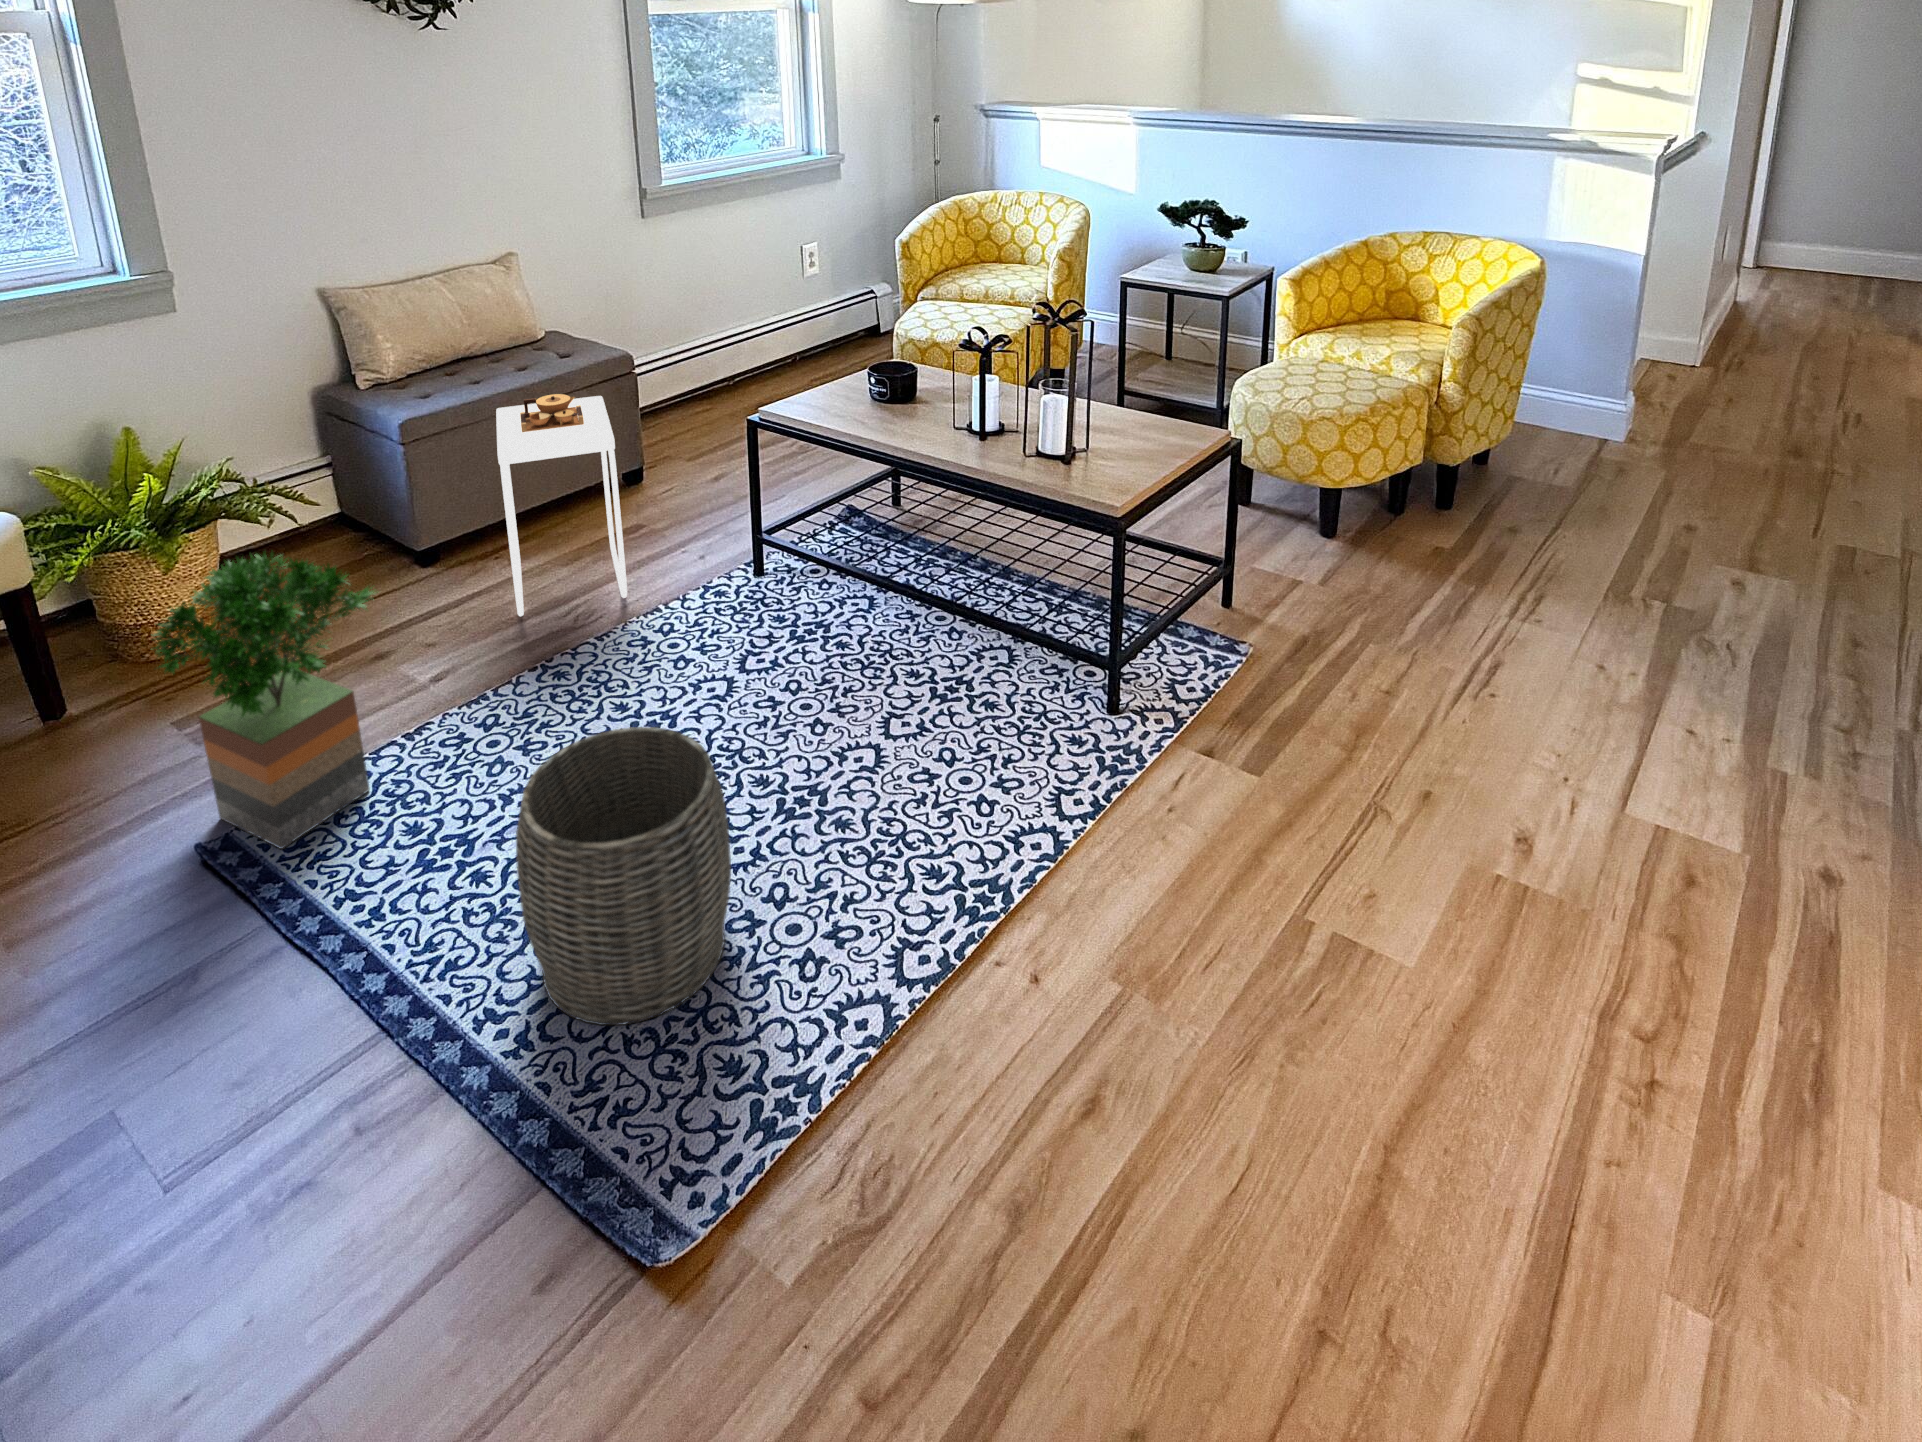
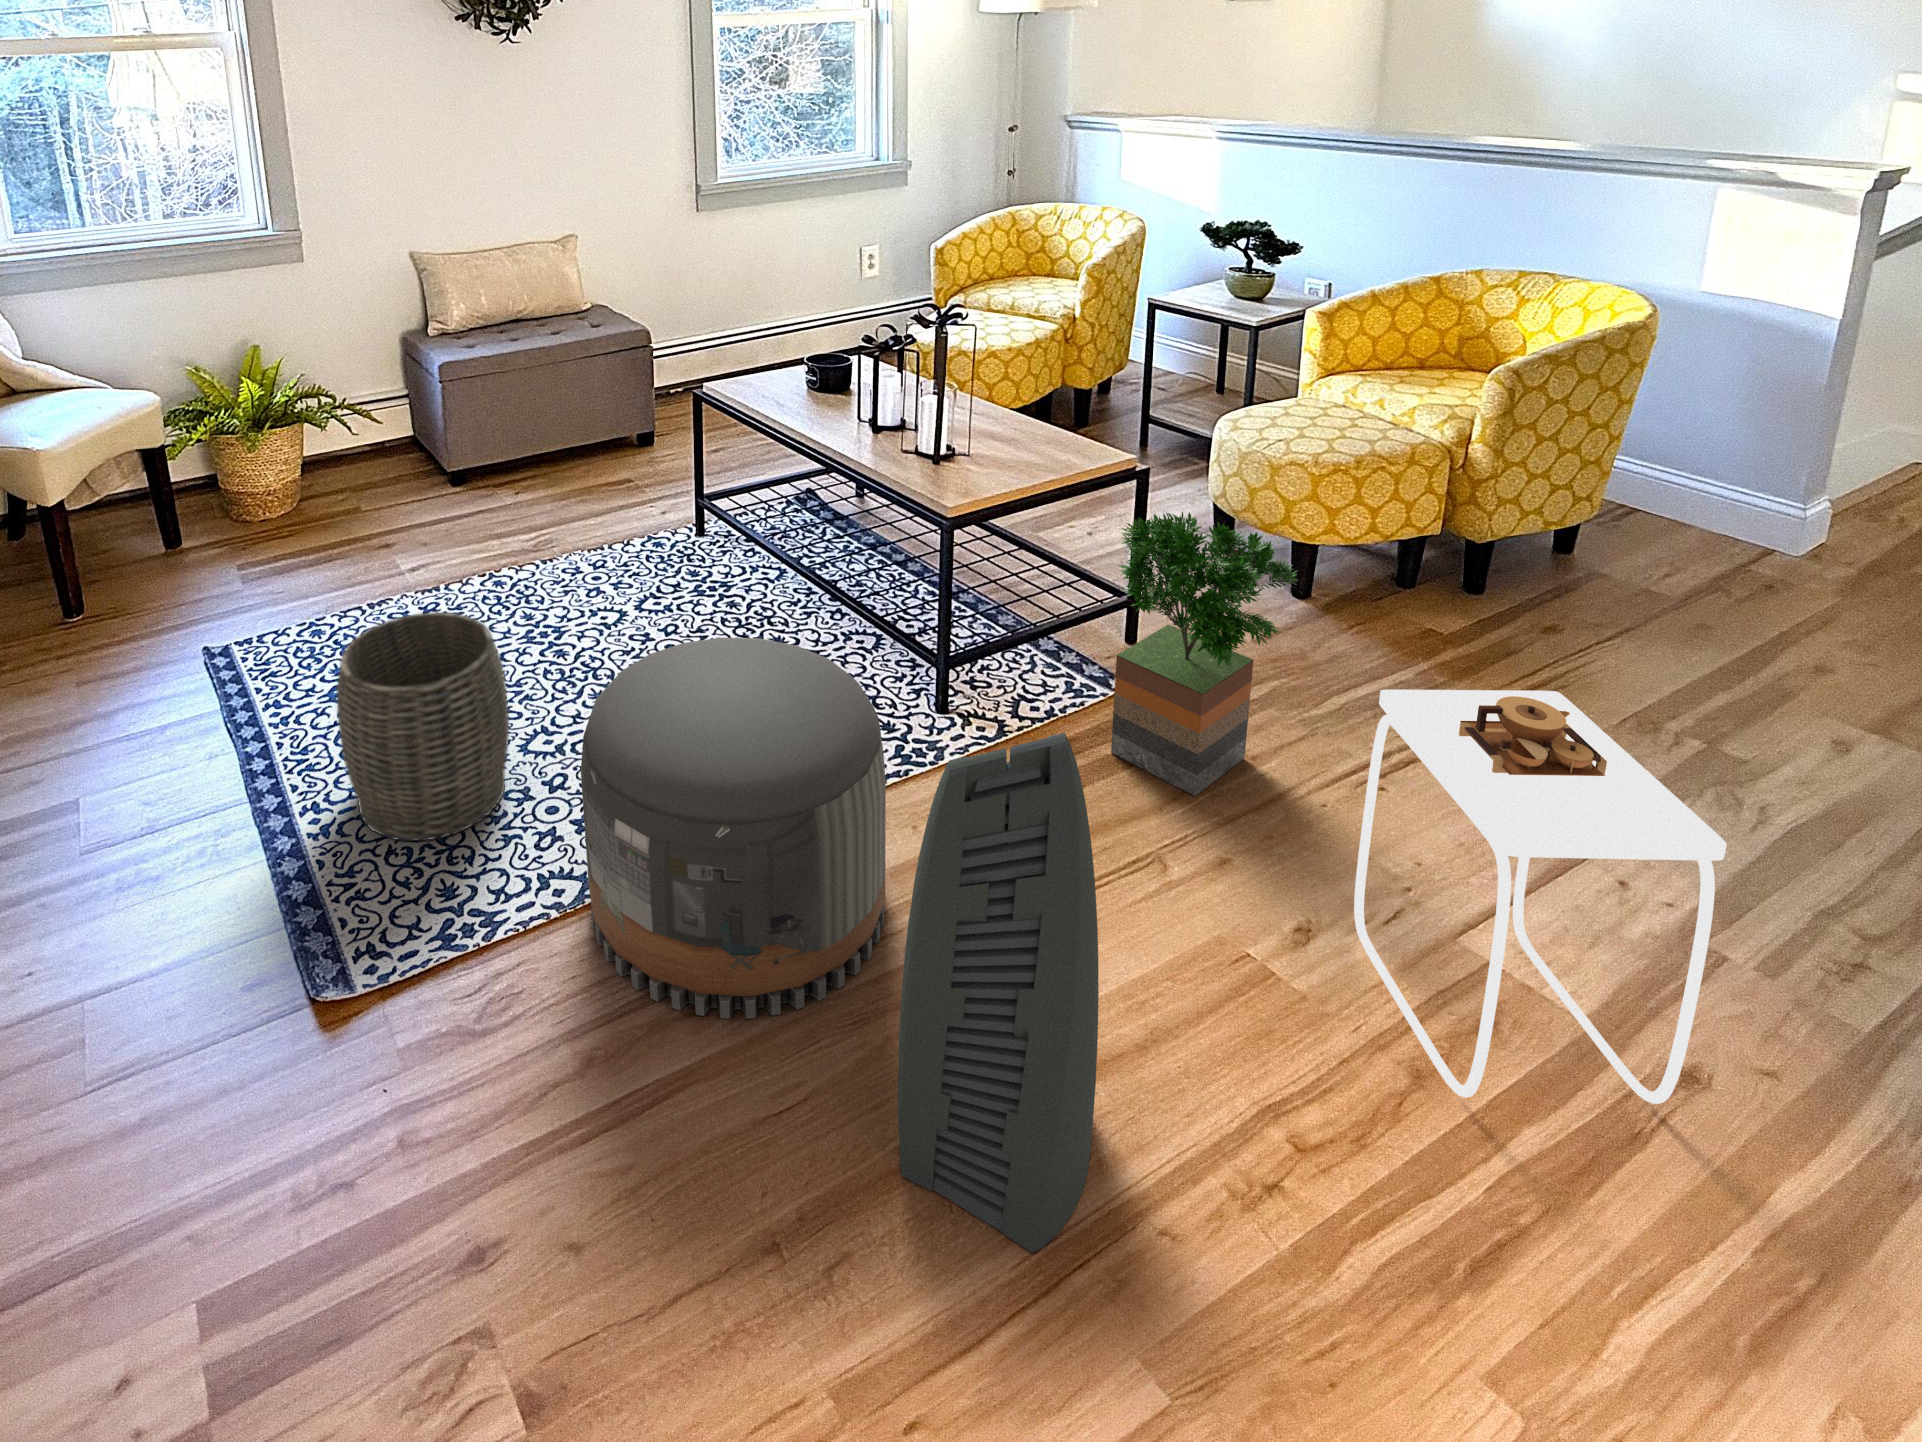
side table: present [496,394,627,616] -> present [1354,690,1727,1104]
potted tree: present [154,552,375,849] -> present [1111,512,1297,796]
pouf: none [890,680,1225,1113] -> present [581,638,886,1018]
air purifier: none [1337,718,1554,1229] -> present [898,733,1099,1253]

